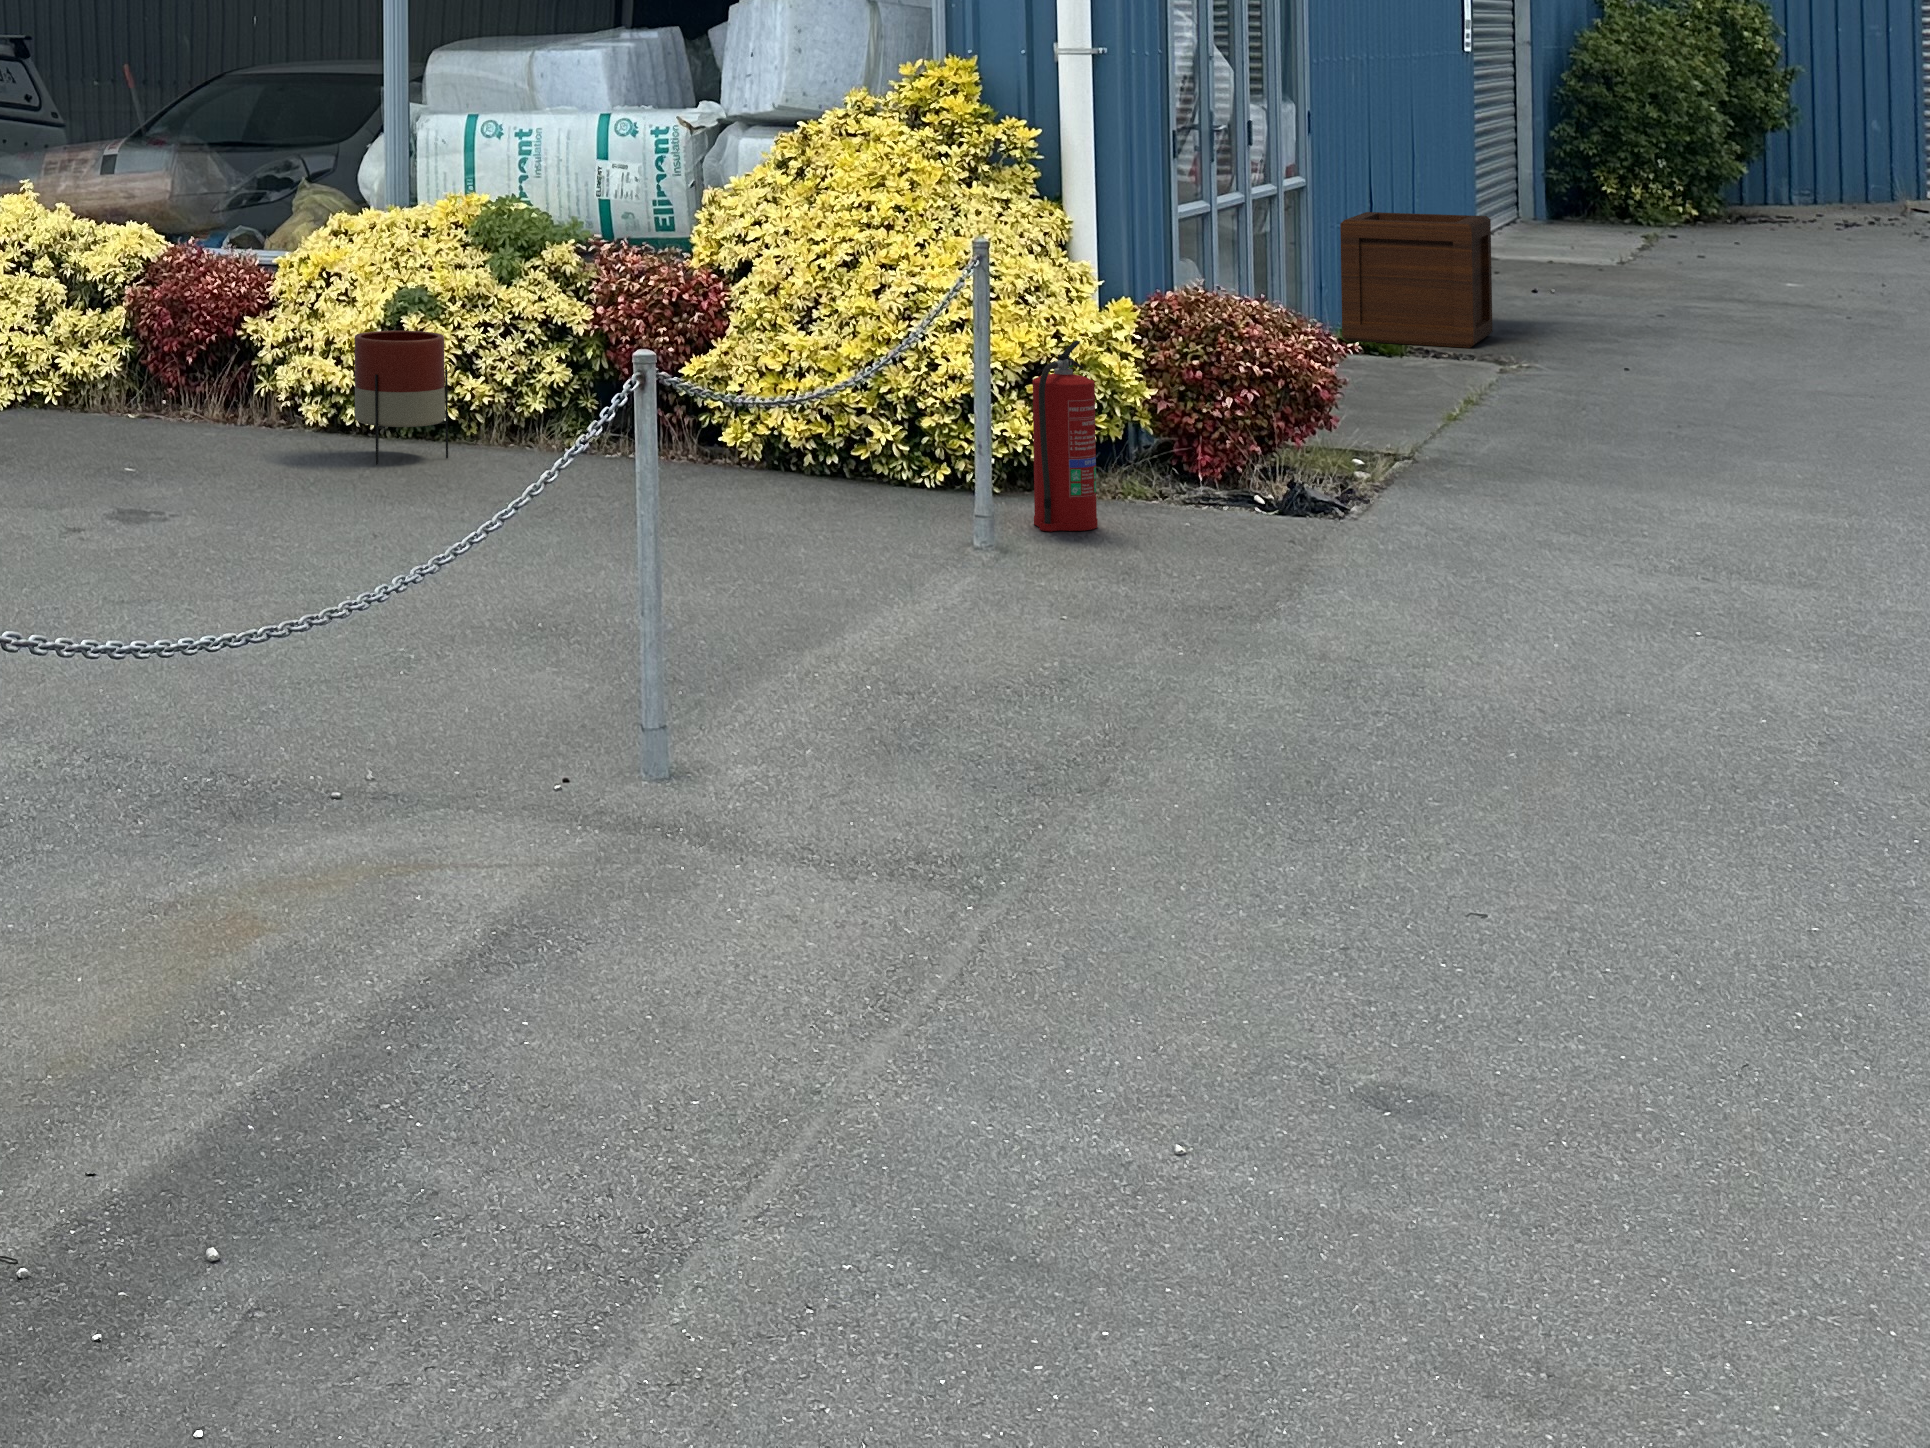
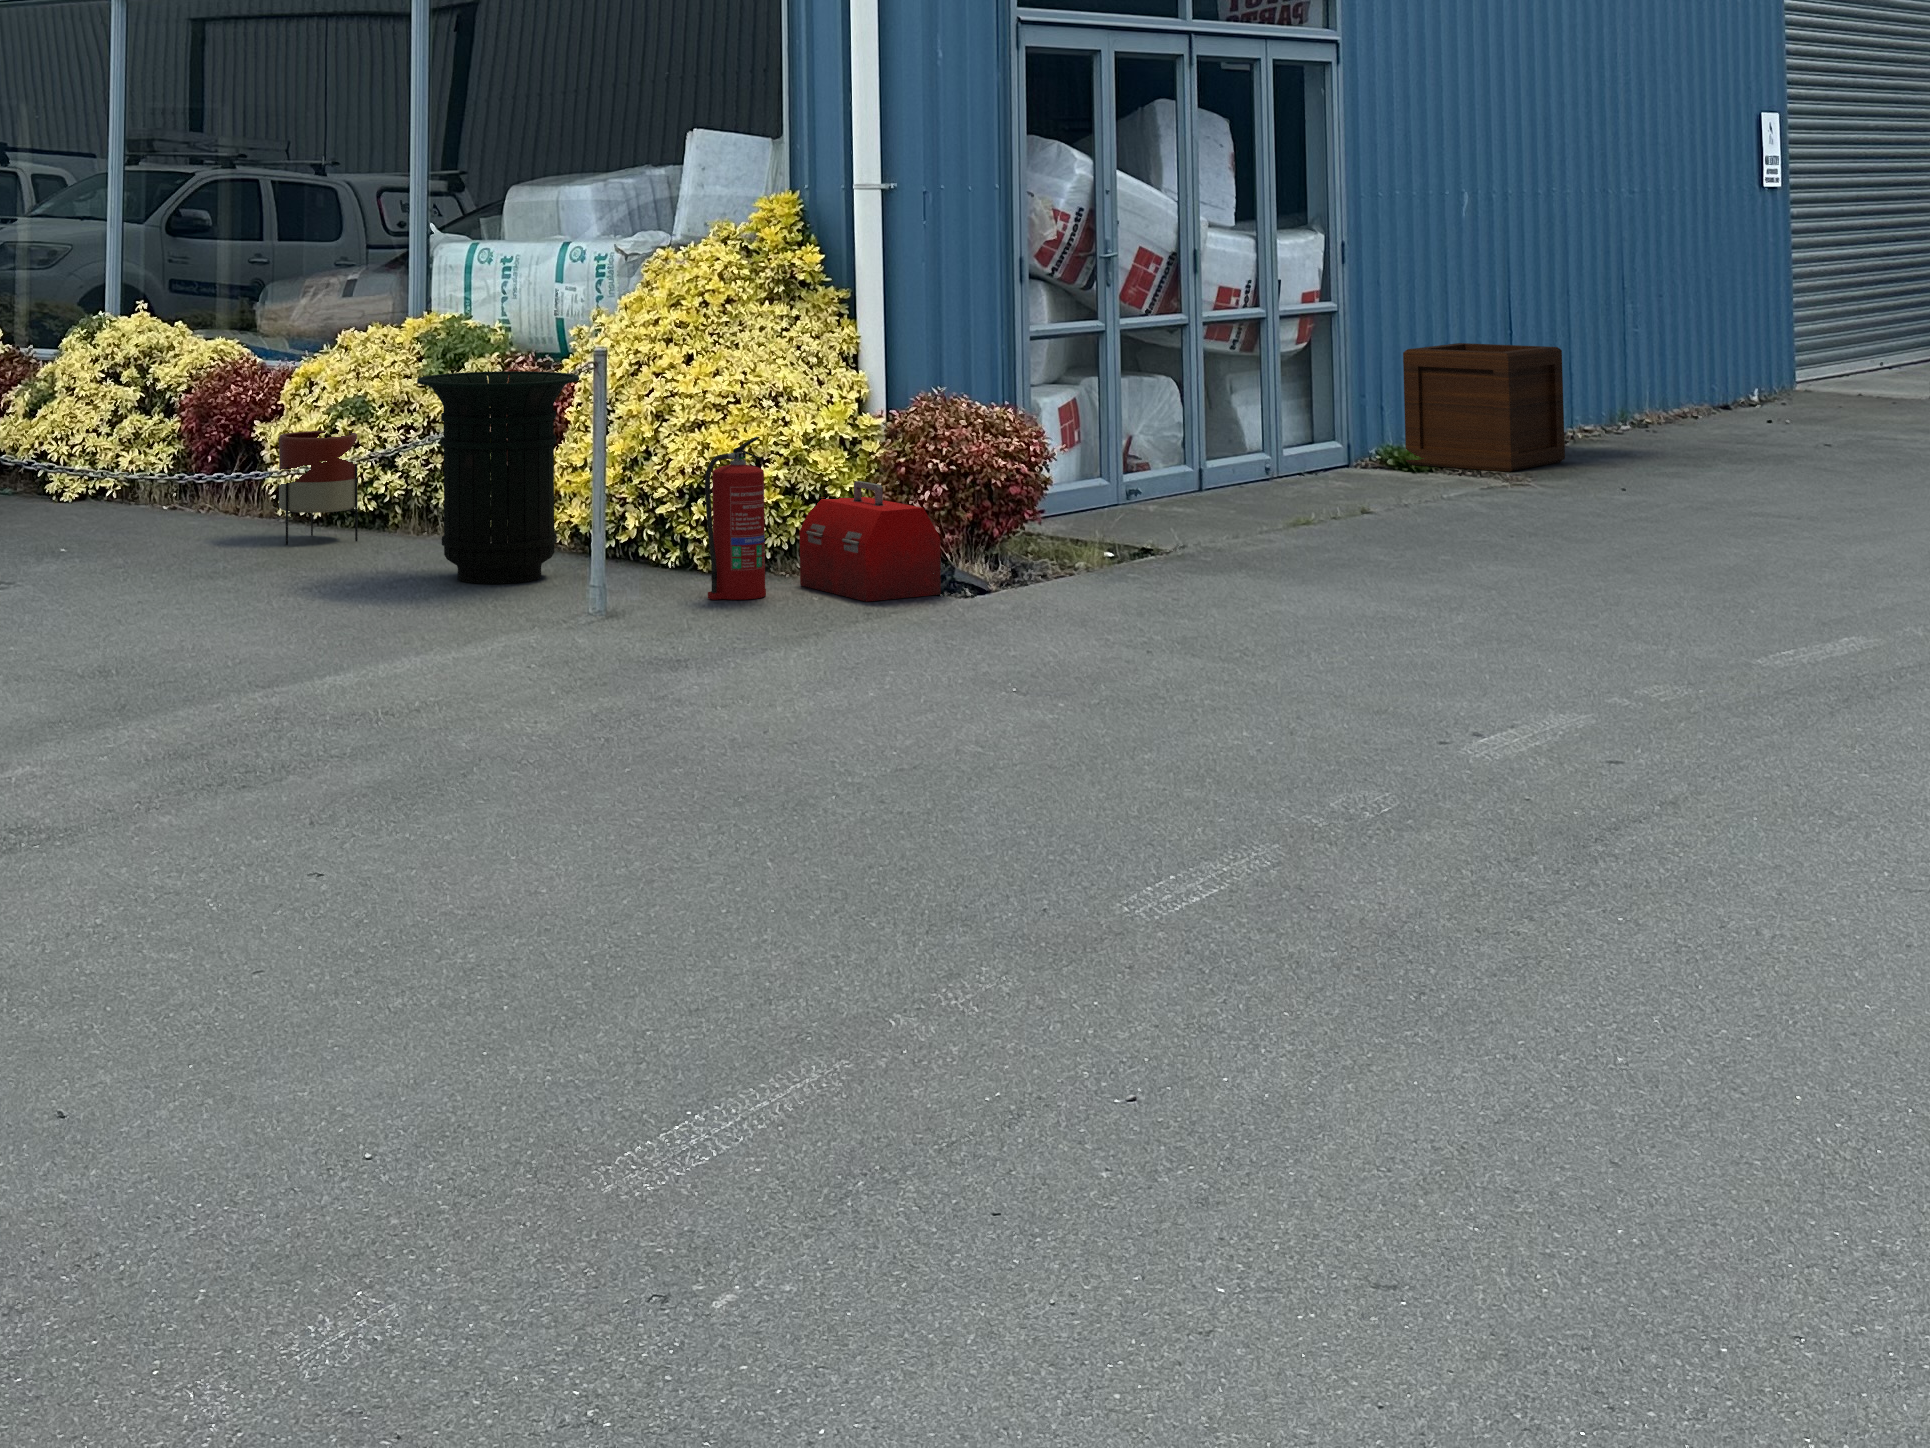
trash can: none [630,264,824,514] -> present [417,371,579,584]
toolbox: none [1097,389,1286,530] -> present [800,481,941,602]

